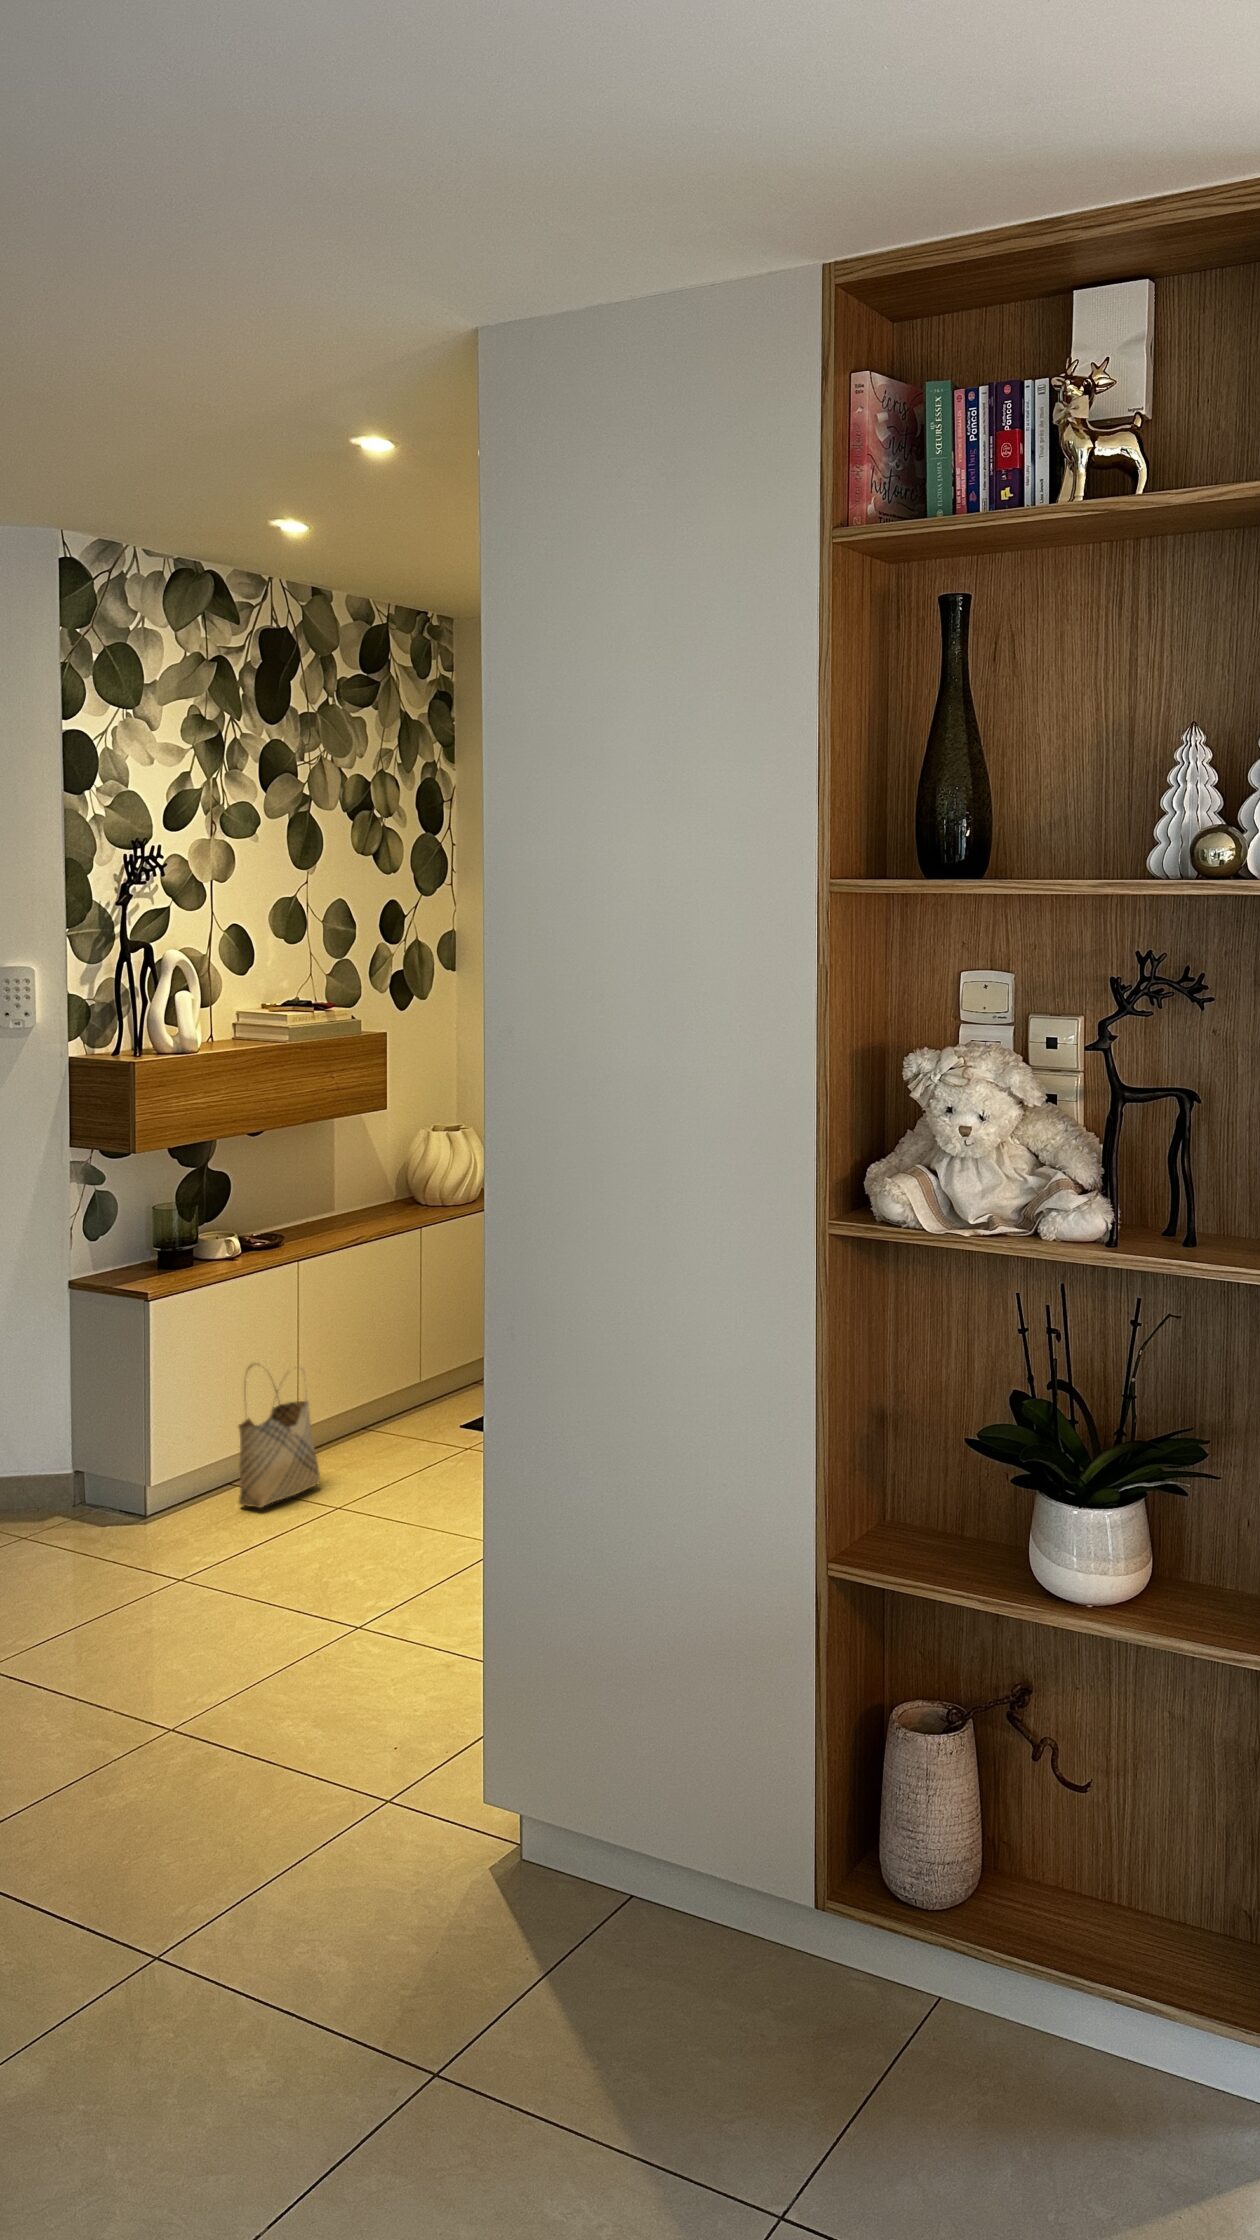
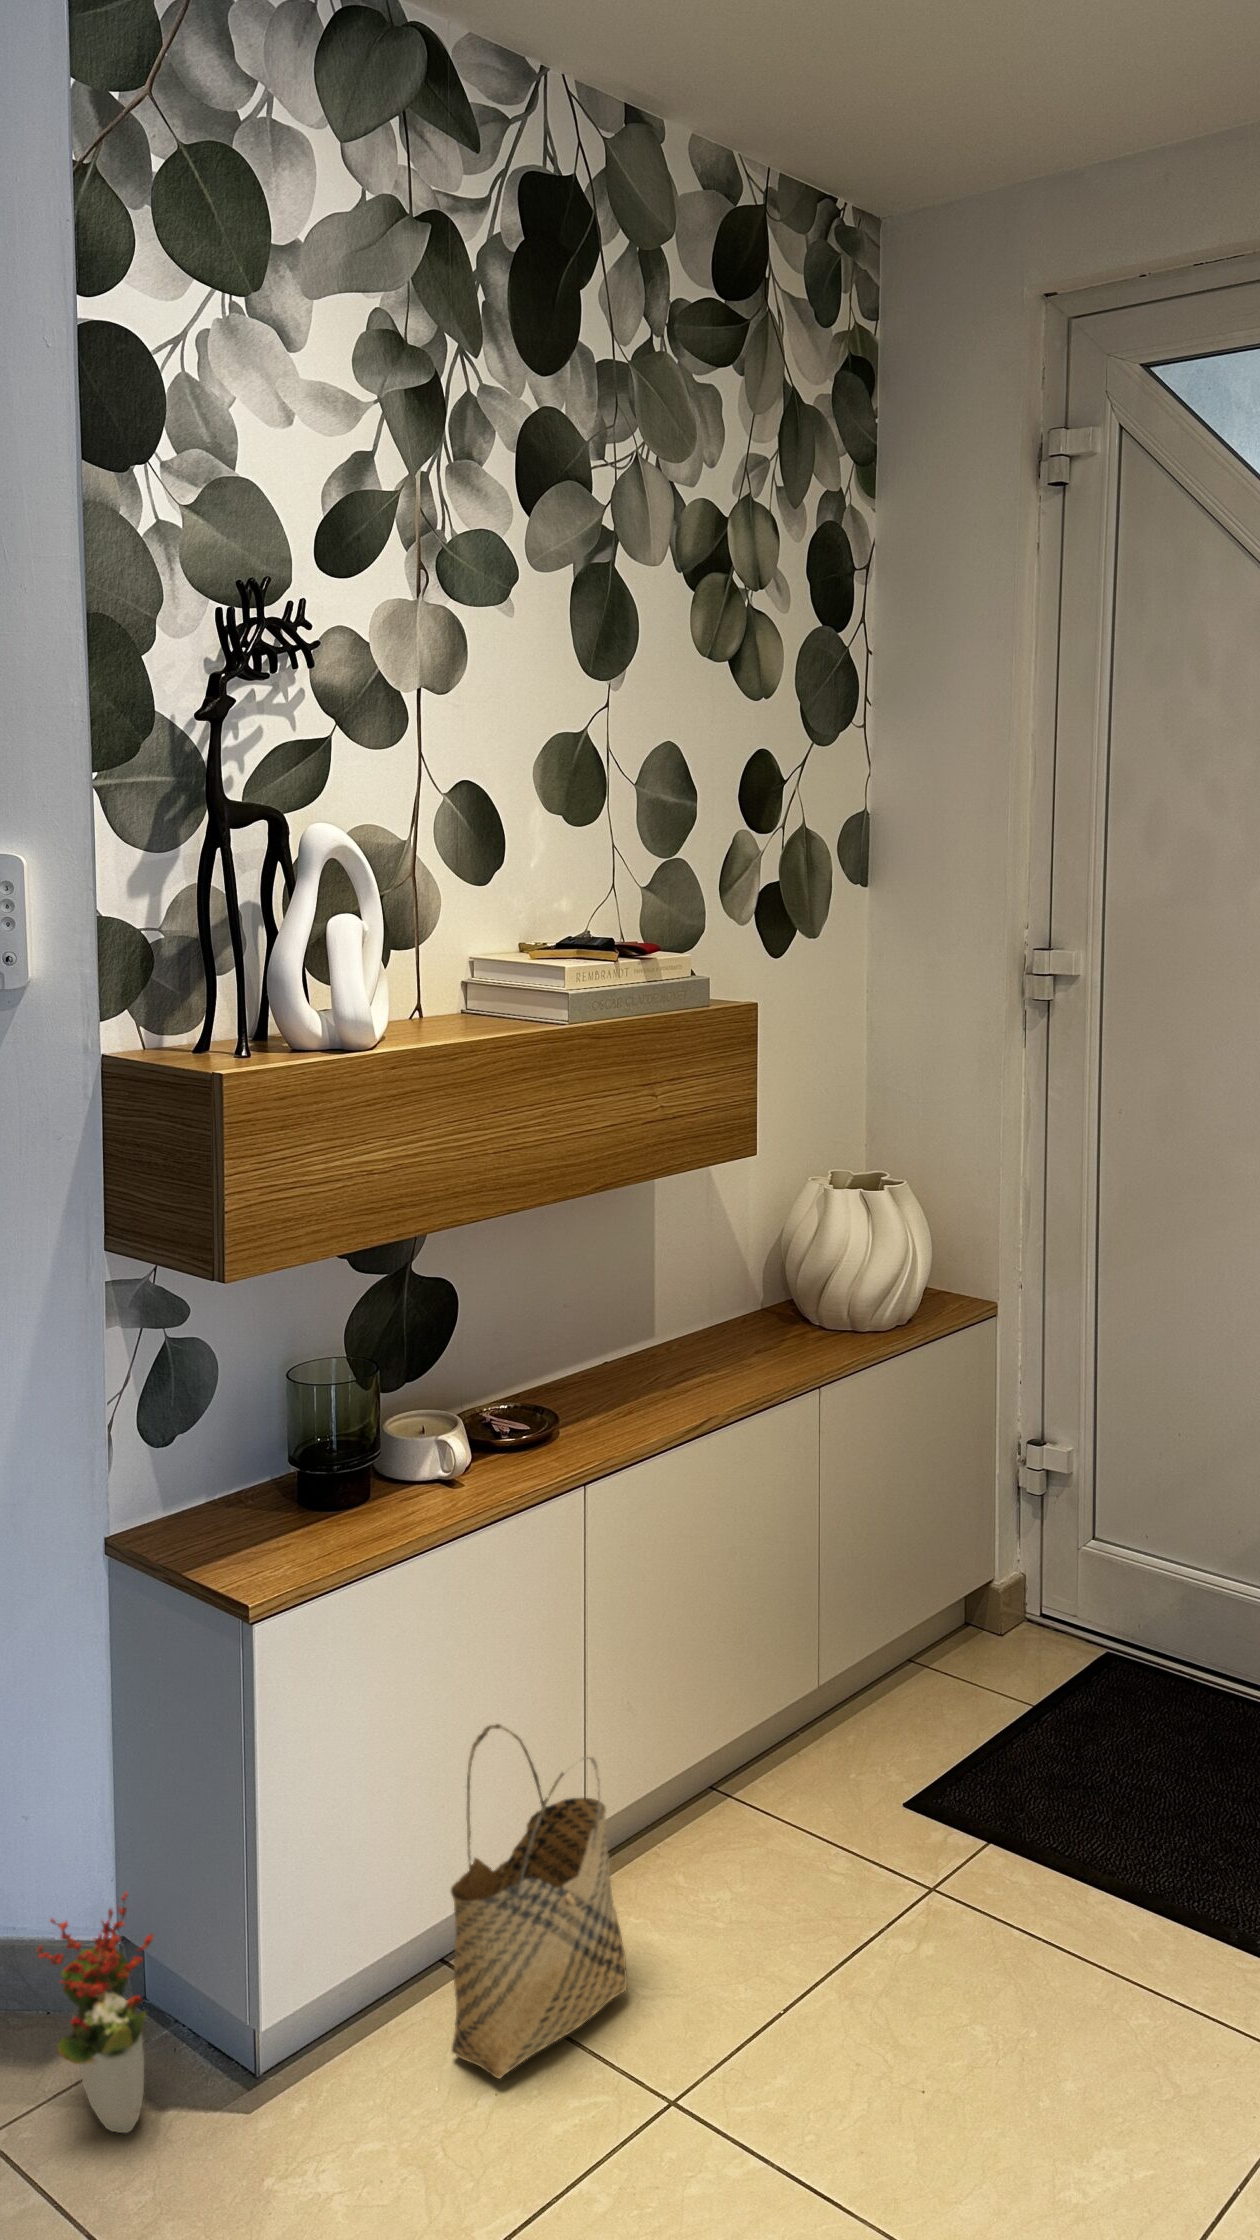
decorative plant: none [49,1432,102,1534] -> present [37,1892,153,2133]

